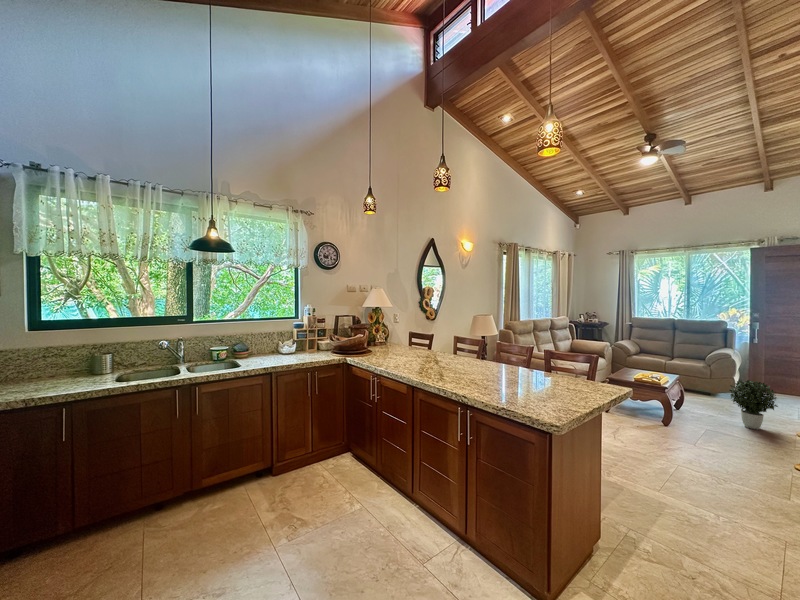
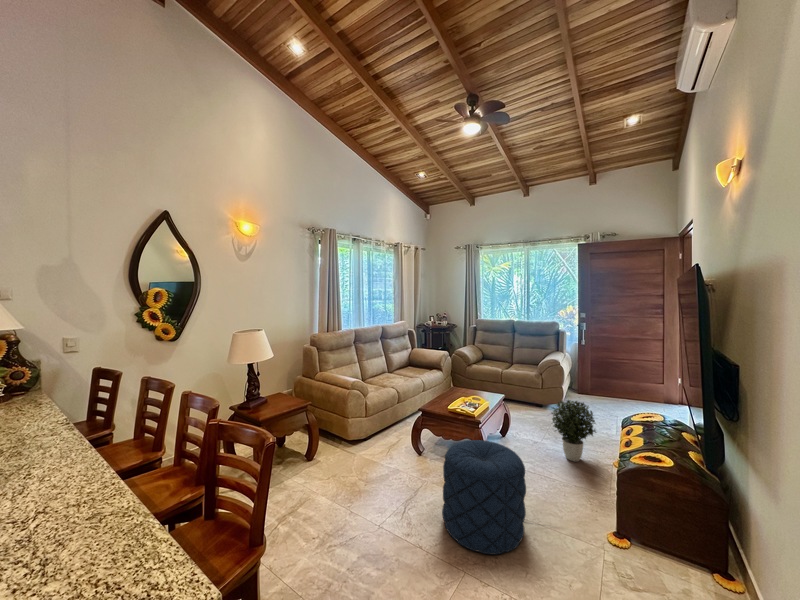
pouf: none [647,394,721,462] -> present [442,440,526,554]

